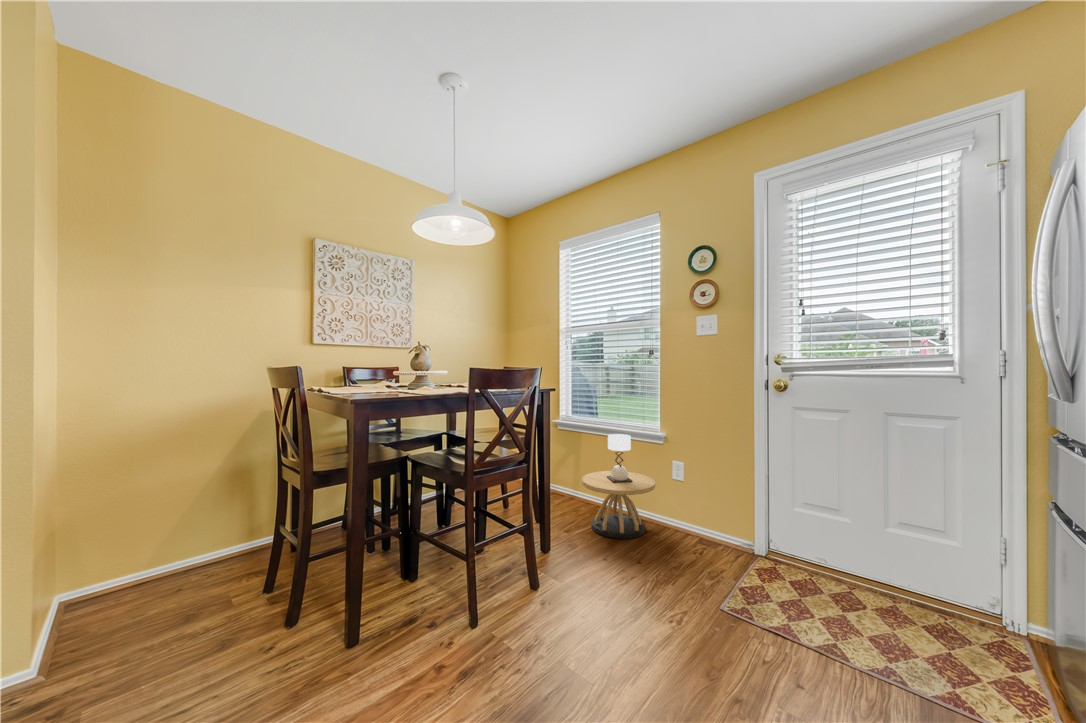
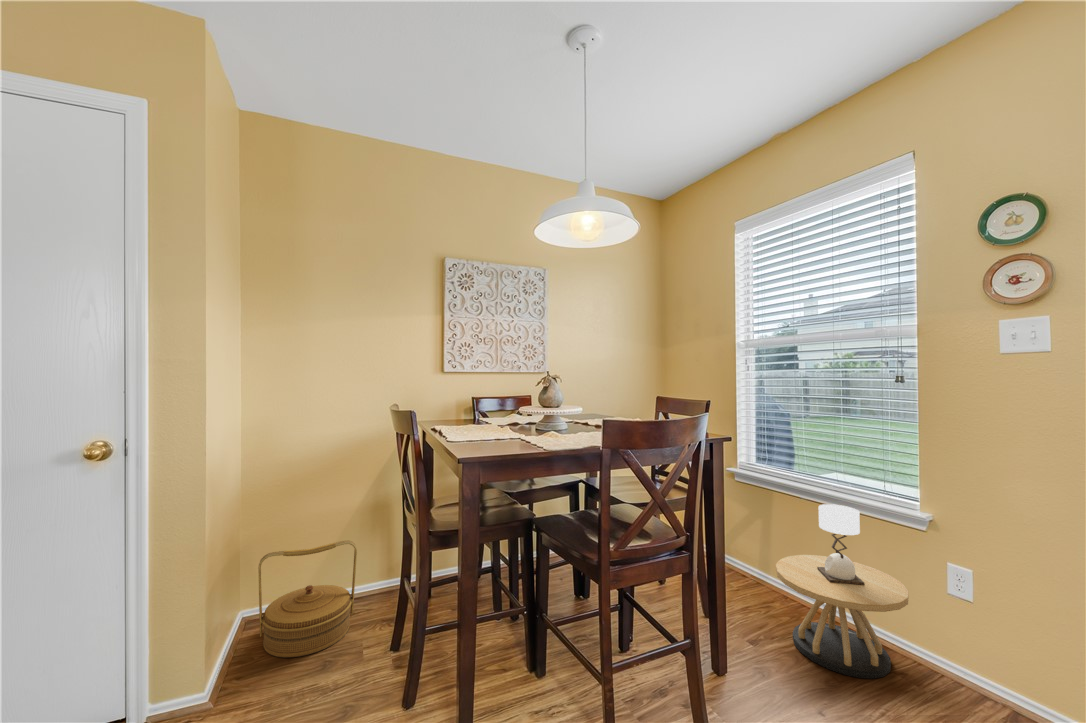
woven basket: none [117,498,230,611] -> present [258,540,357,658]

